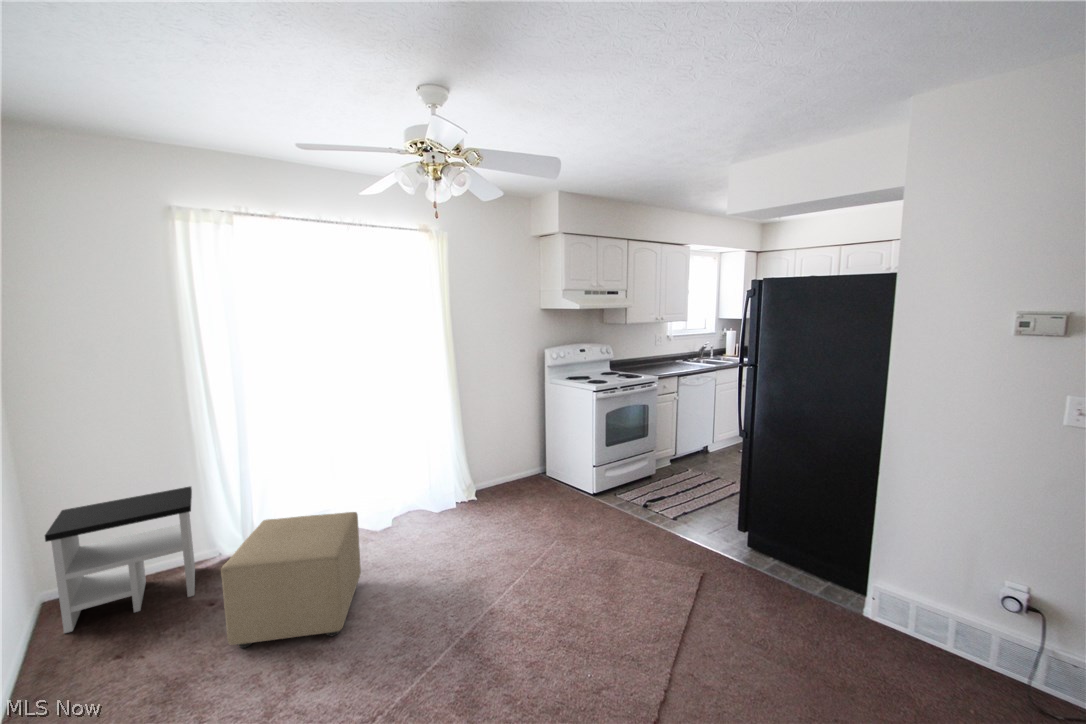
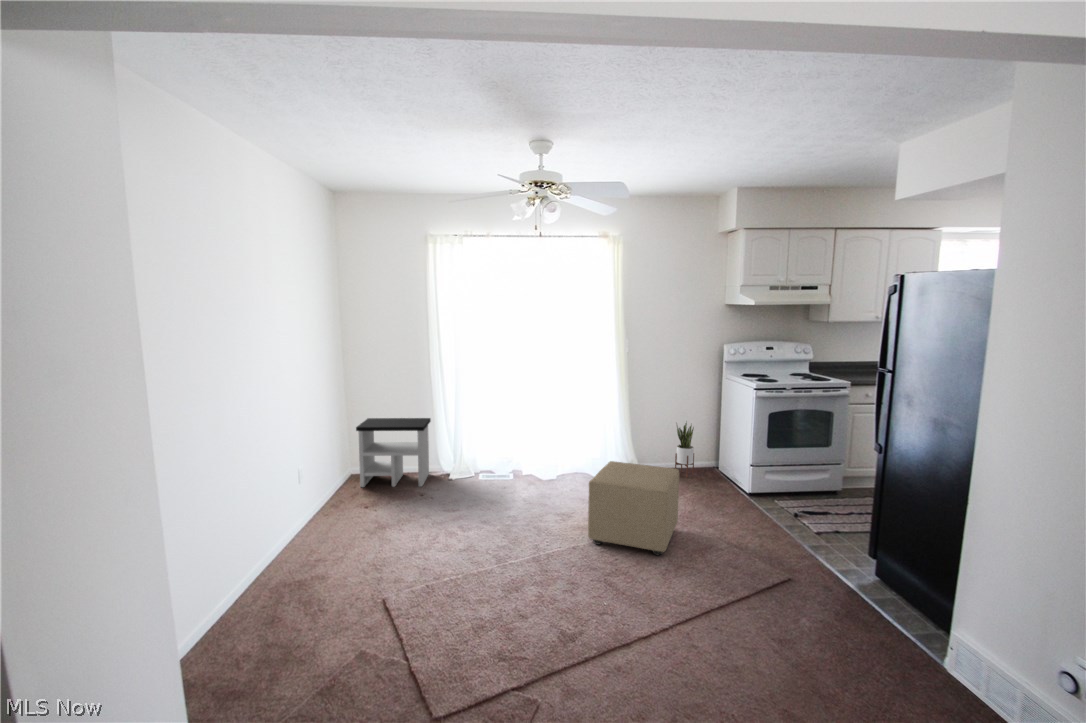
potted plant: none [511,430,527,489] -> present [675,421,694,477]
ottoman: present [221,512,361,648] -> present [588,461,679,556]

